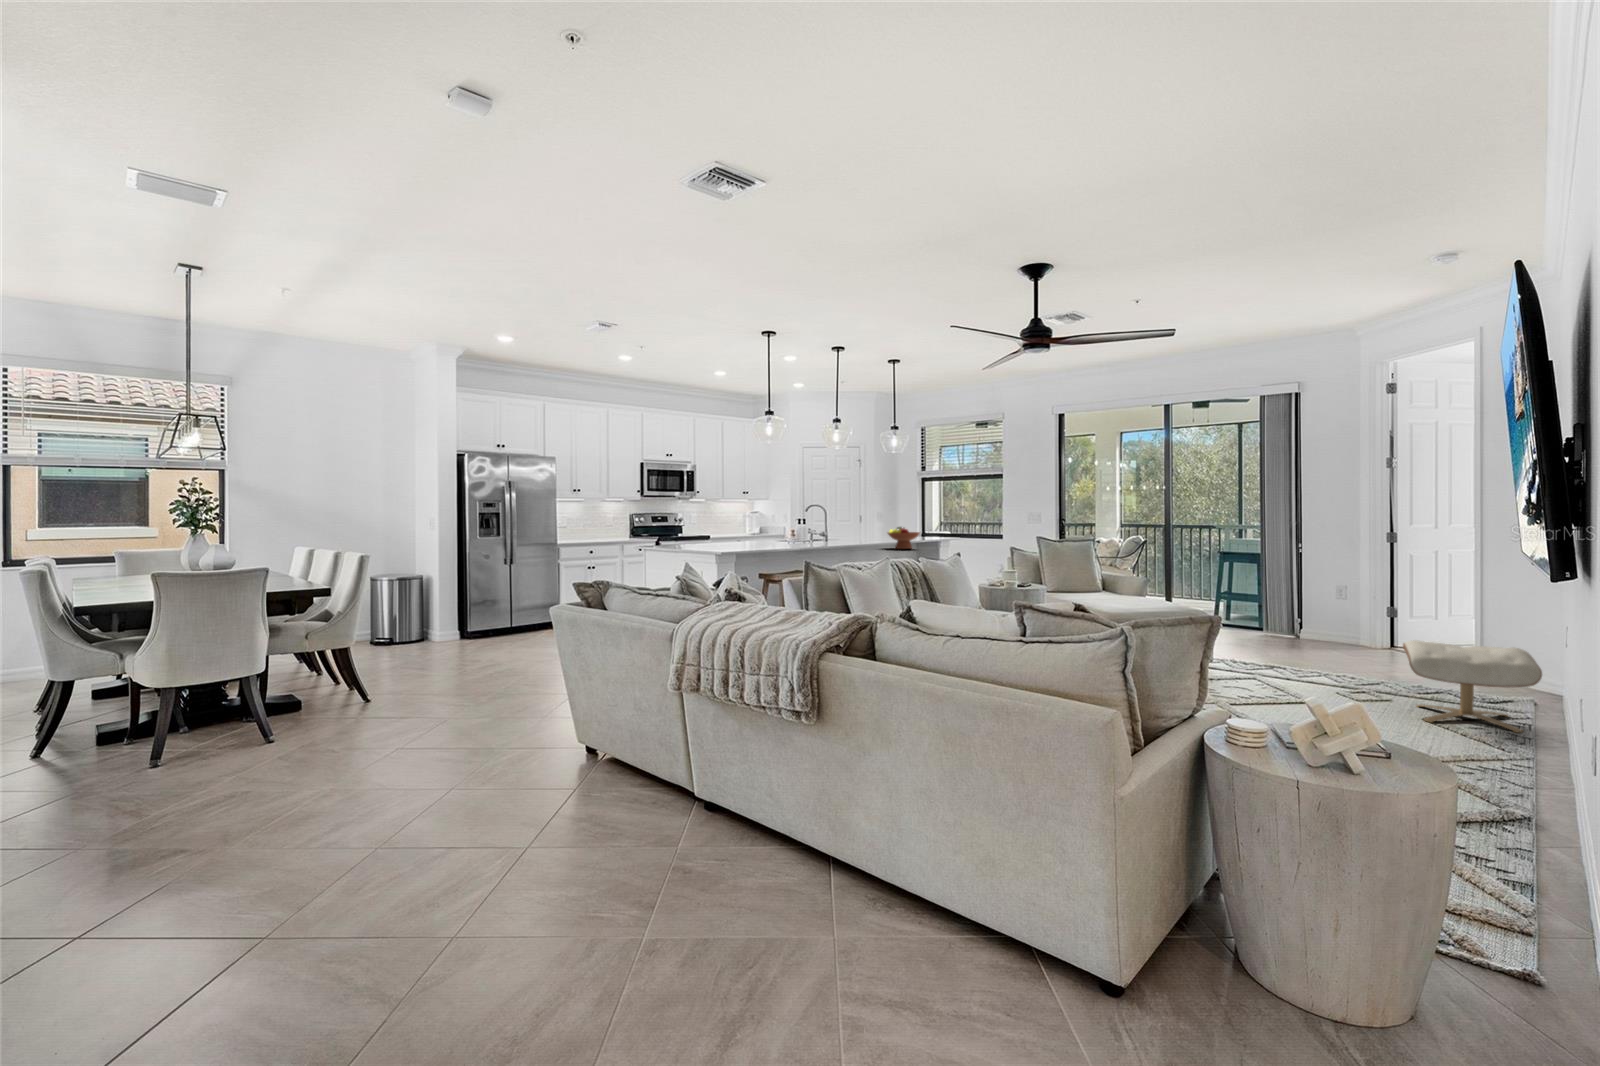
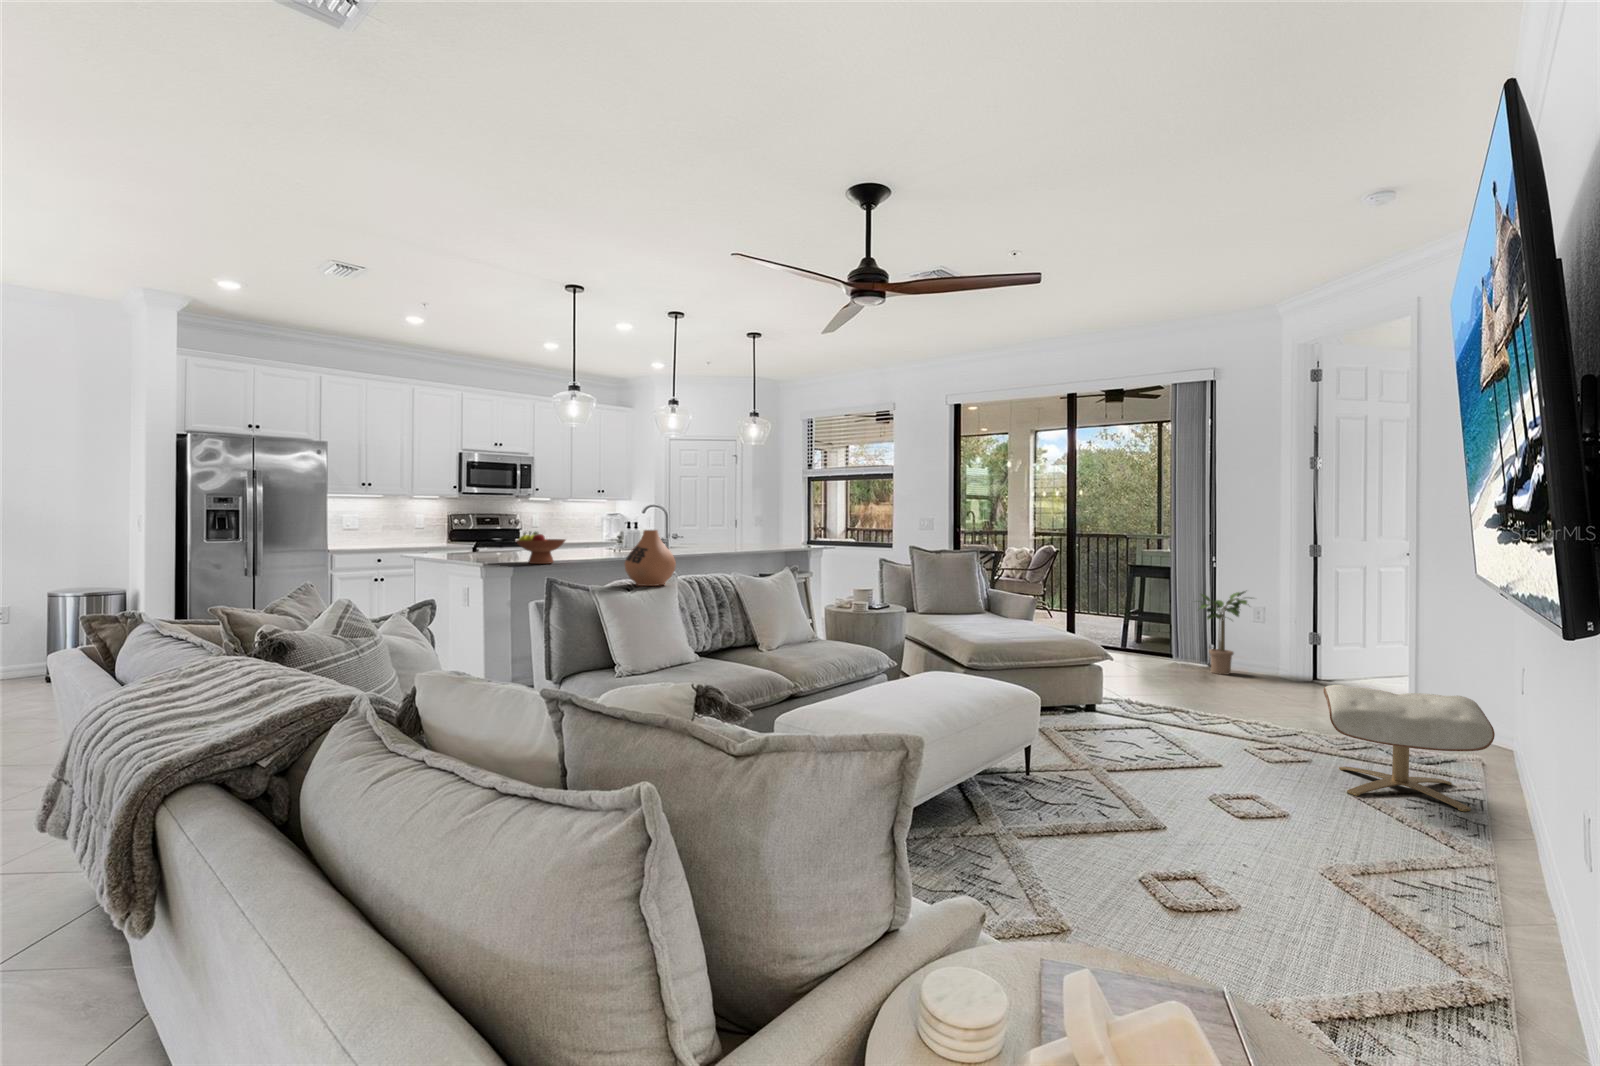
vase: none [841,525,878,568] -> present [625,530,676,586]
fruit bowl: present [888,527,920,549] -> present [516,532,565,564]
potted plant: none [1279,571,1338,642] -> present [1200,591,1252,675]

